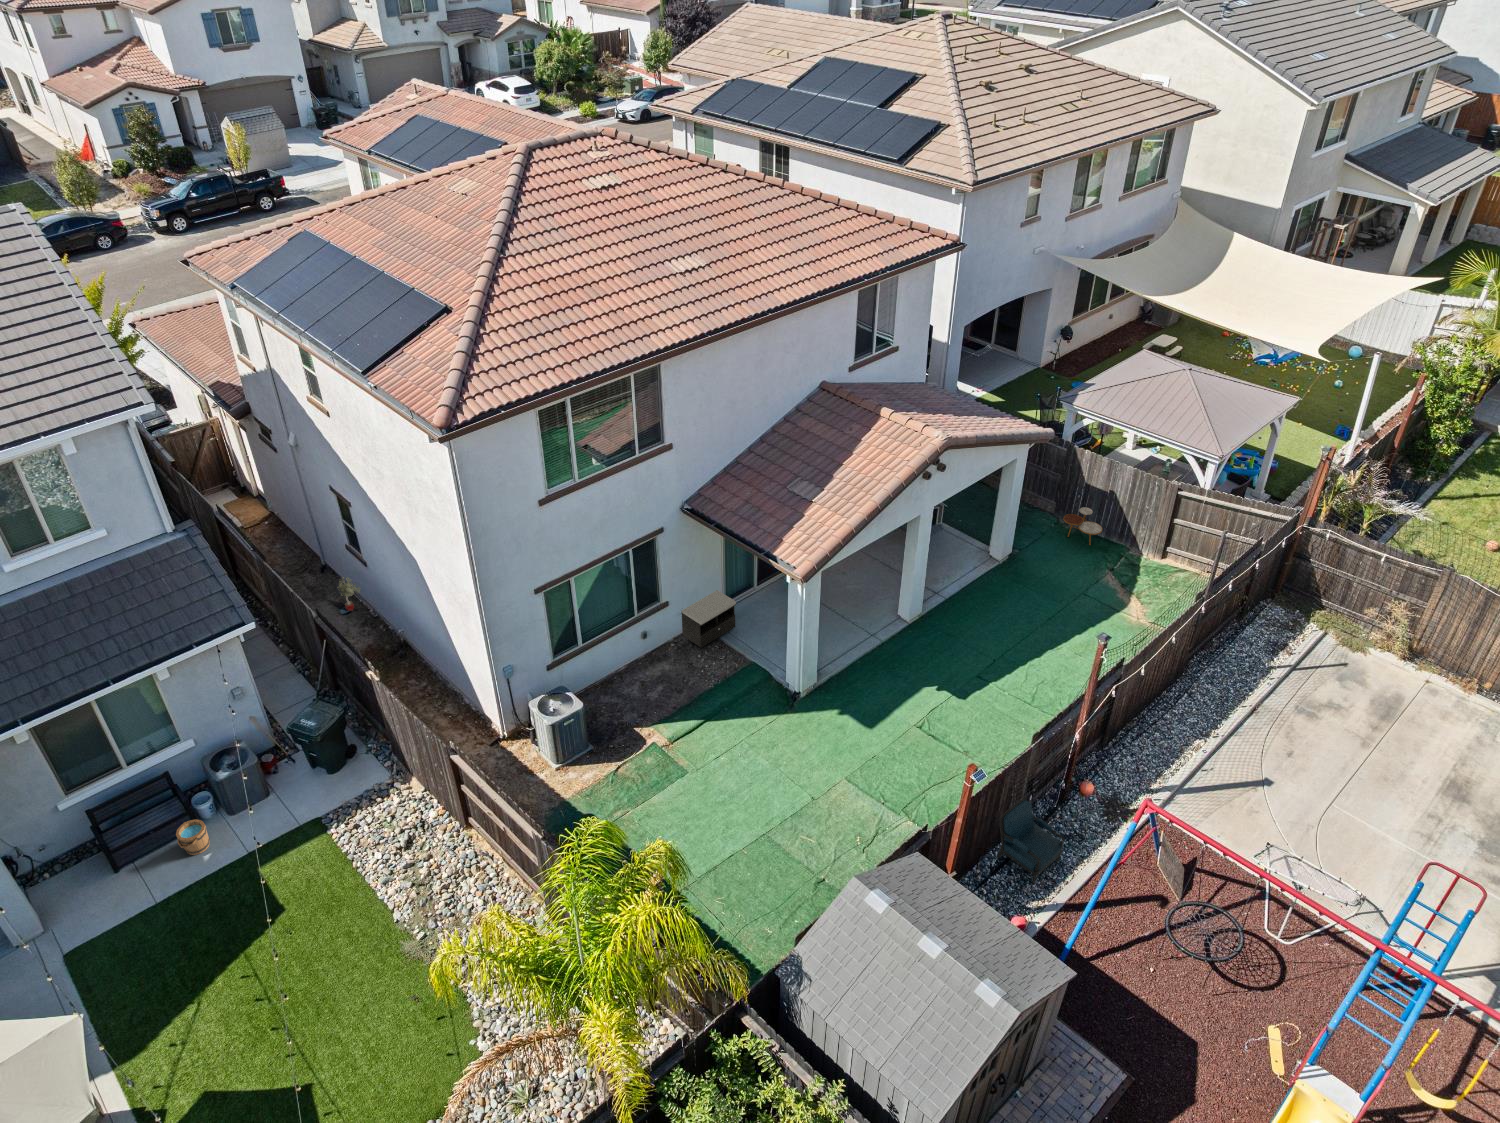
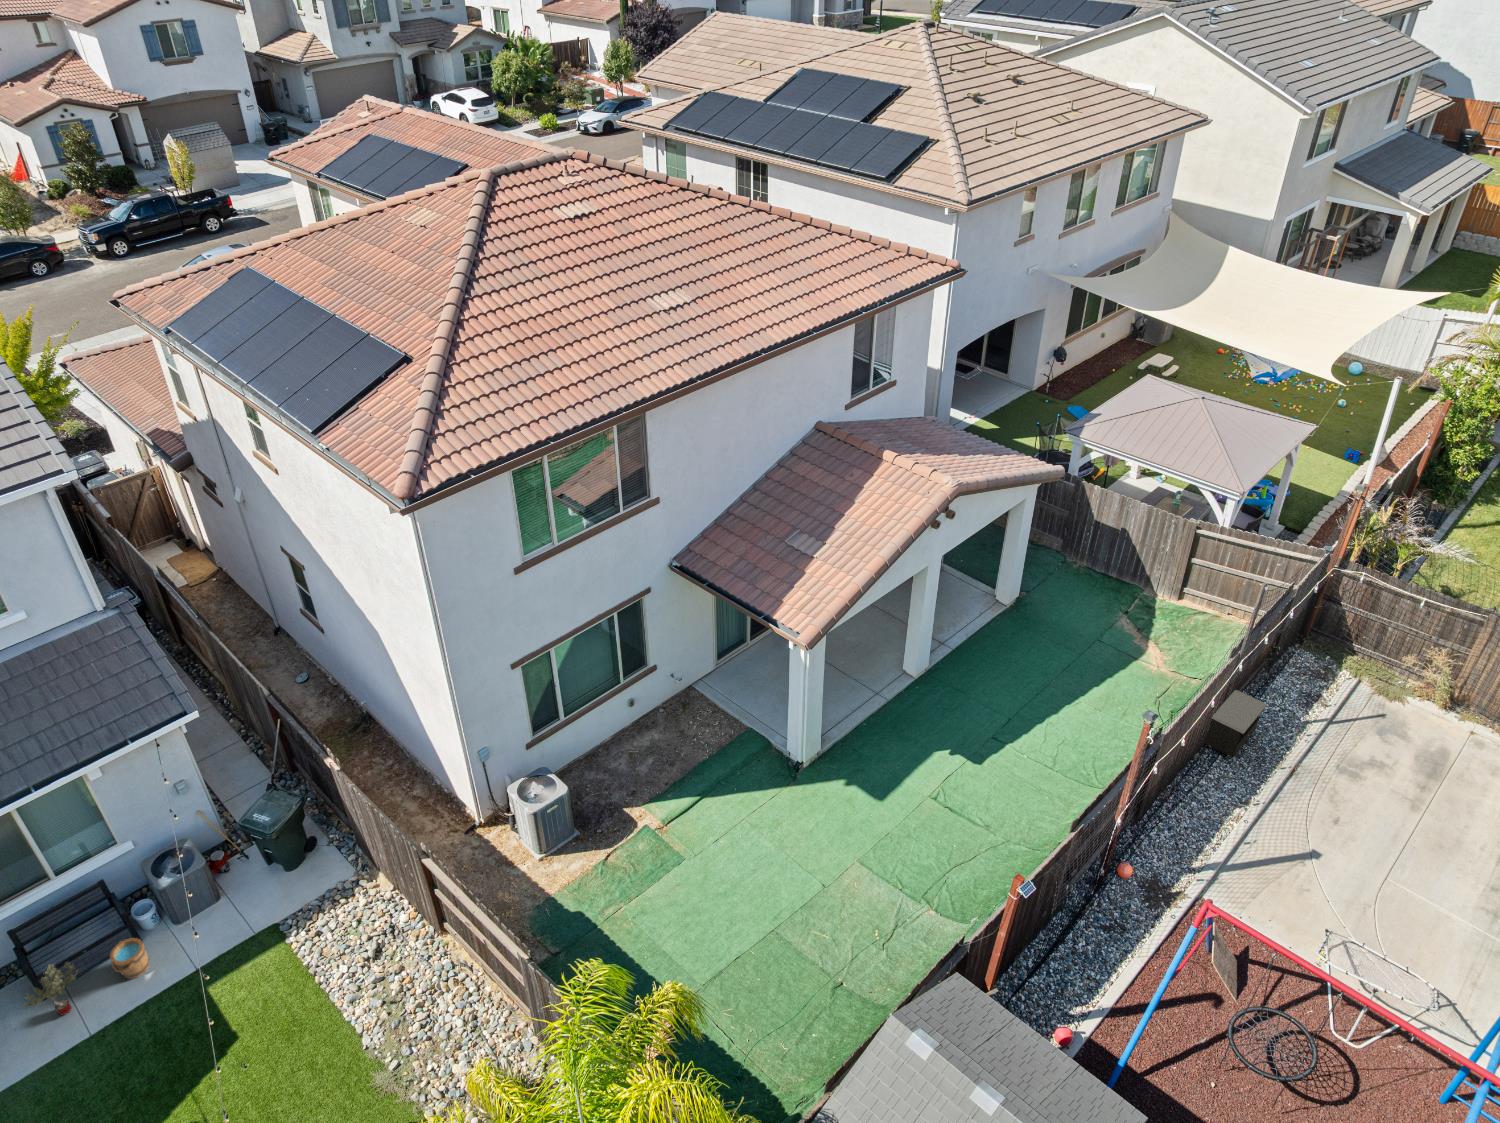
side table: present [1063,507,1103,545] -> none [1074,546,1116,586]
potted tree: present [339,577,360,611] -> present [24,963,77,1015]
storage bench: present [682,590,736,648] -> present [1205,690,1266,757]
chair: present [997,797,1065,884] -> none [1030,883,1106,982]

